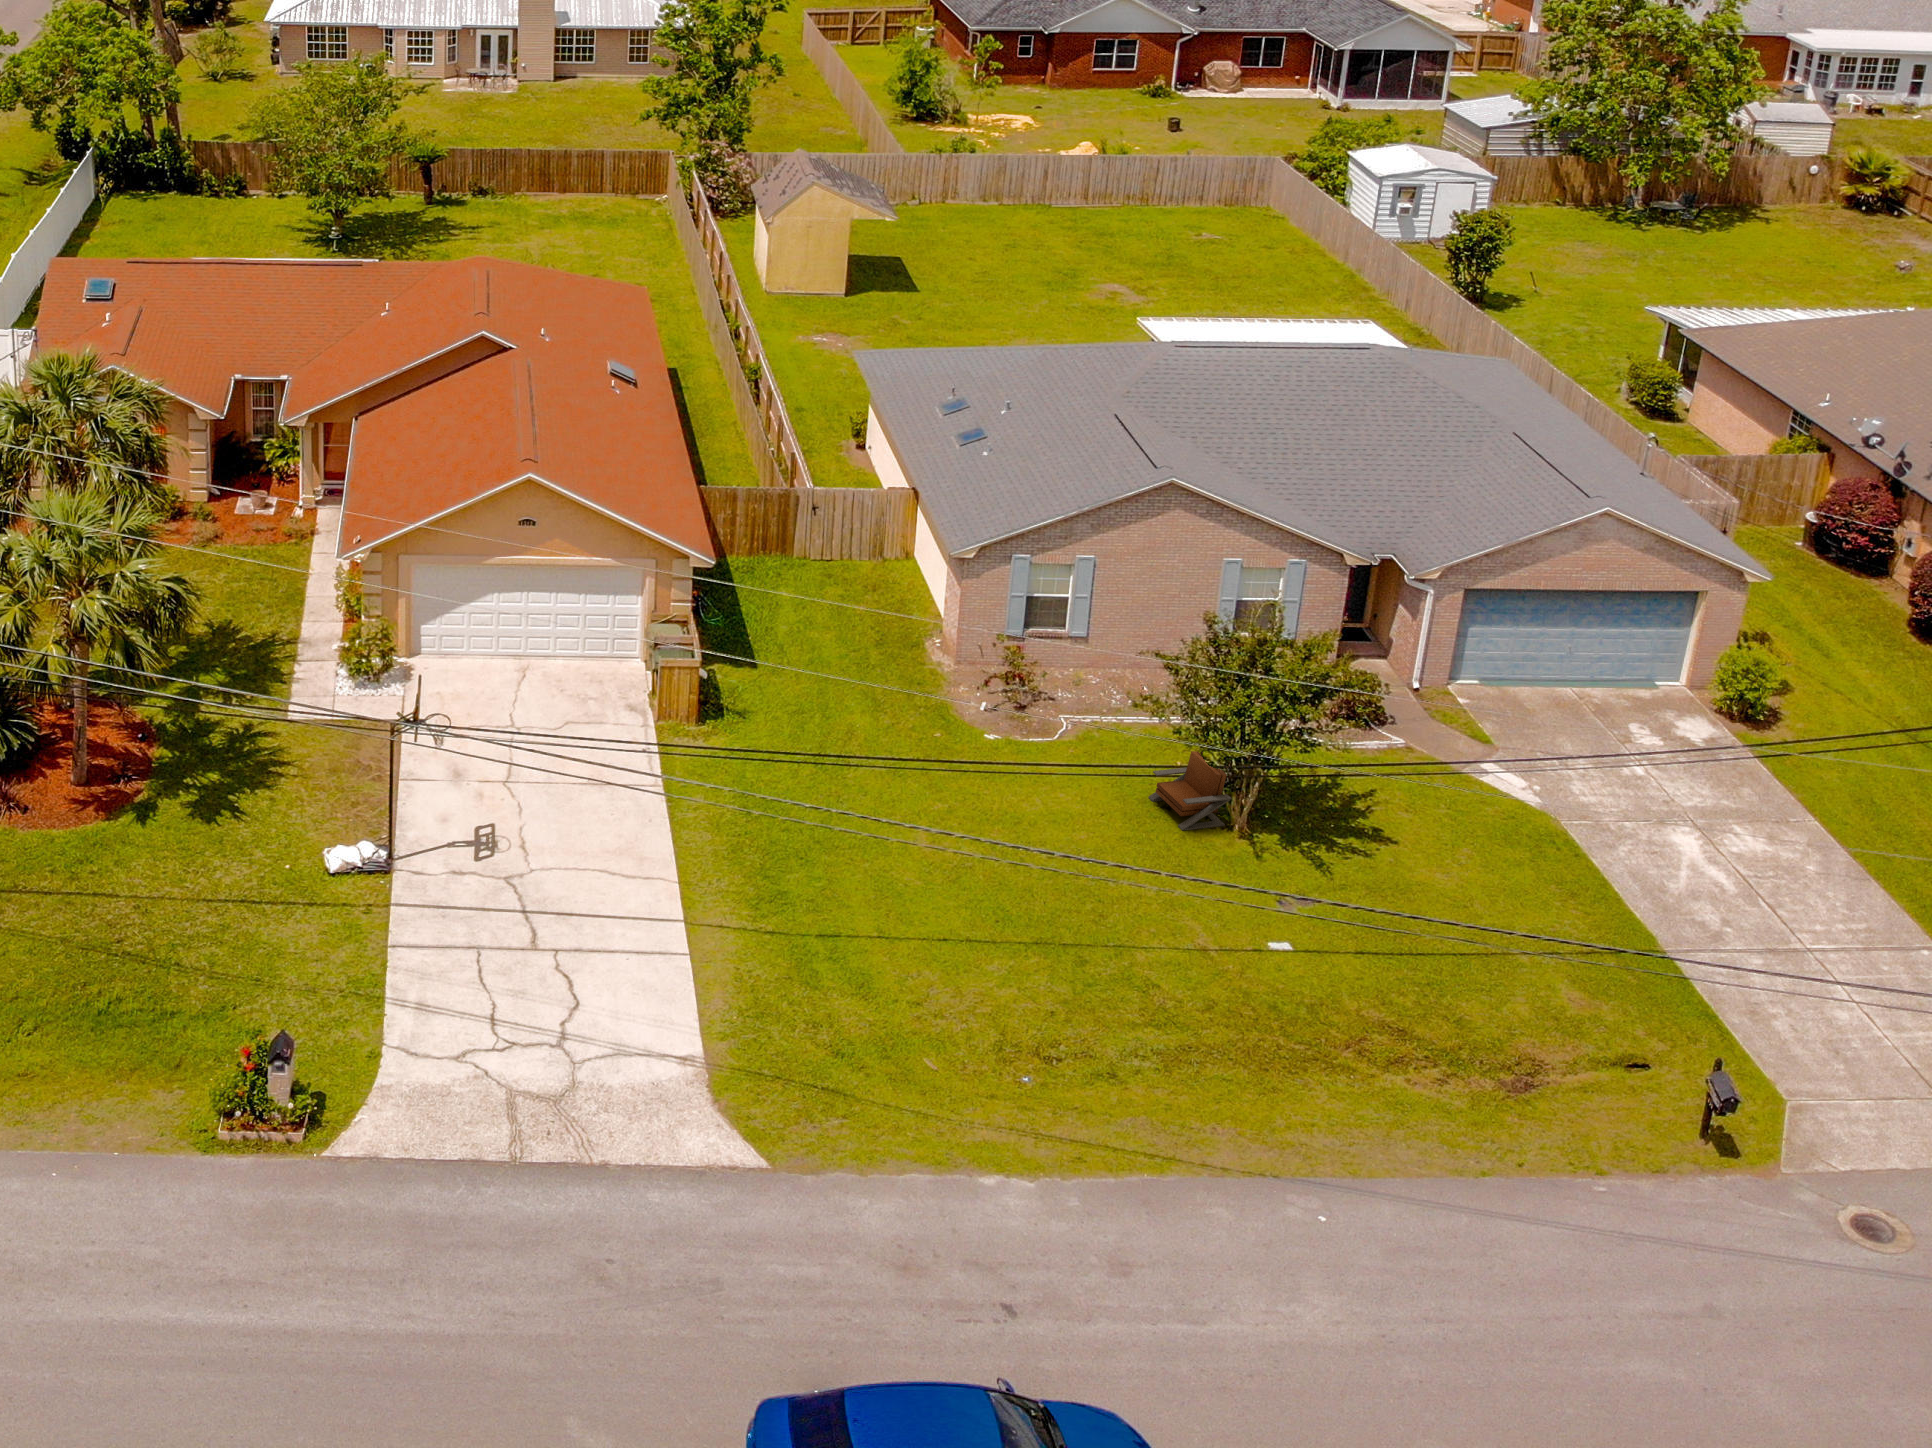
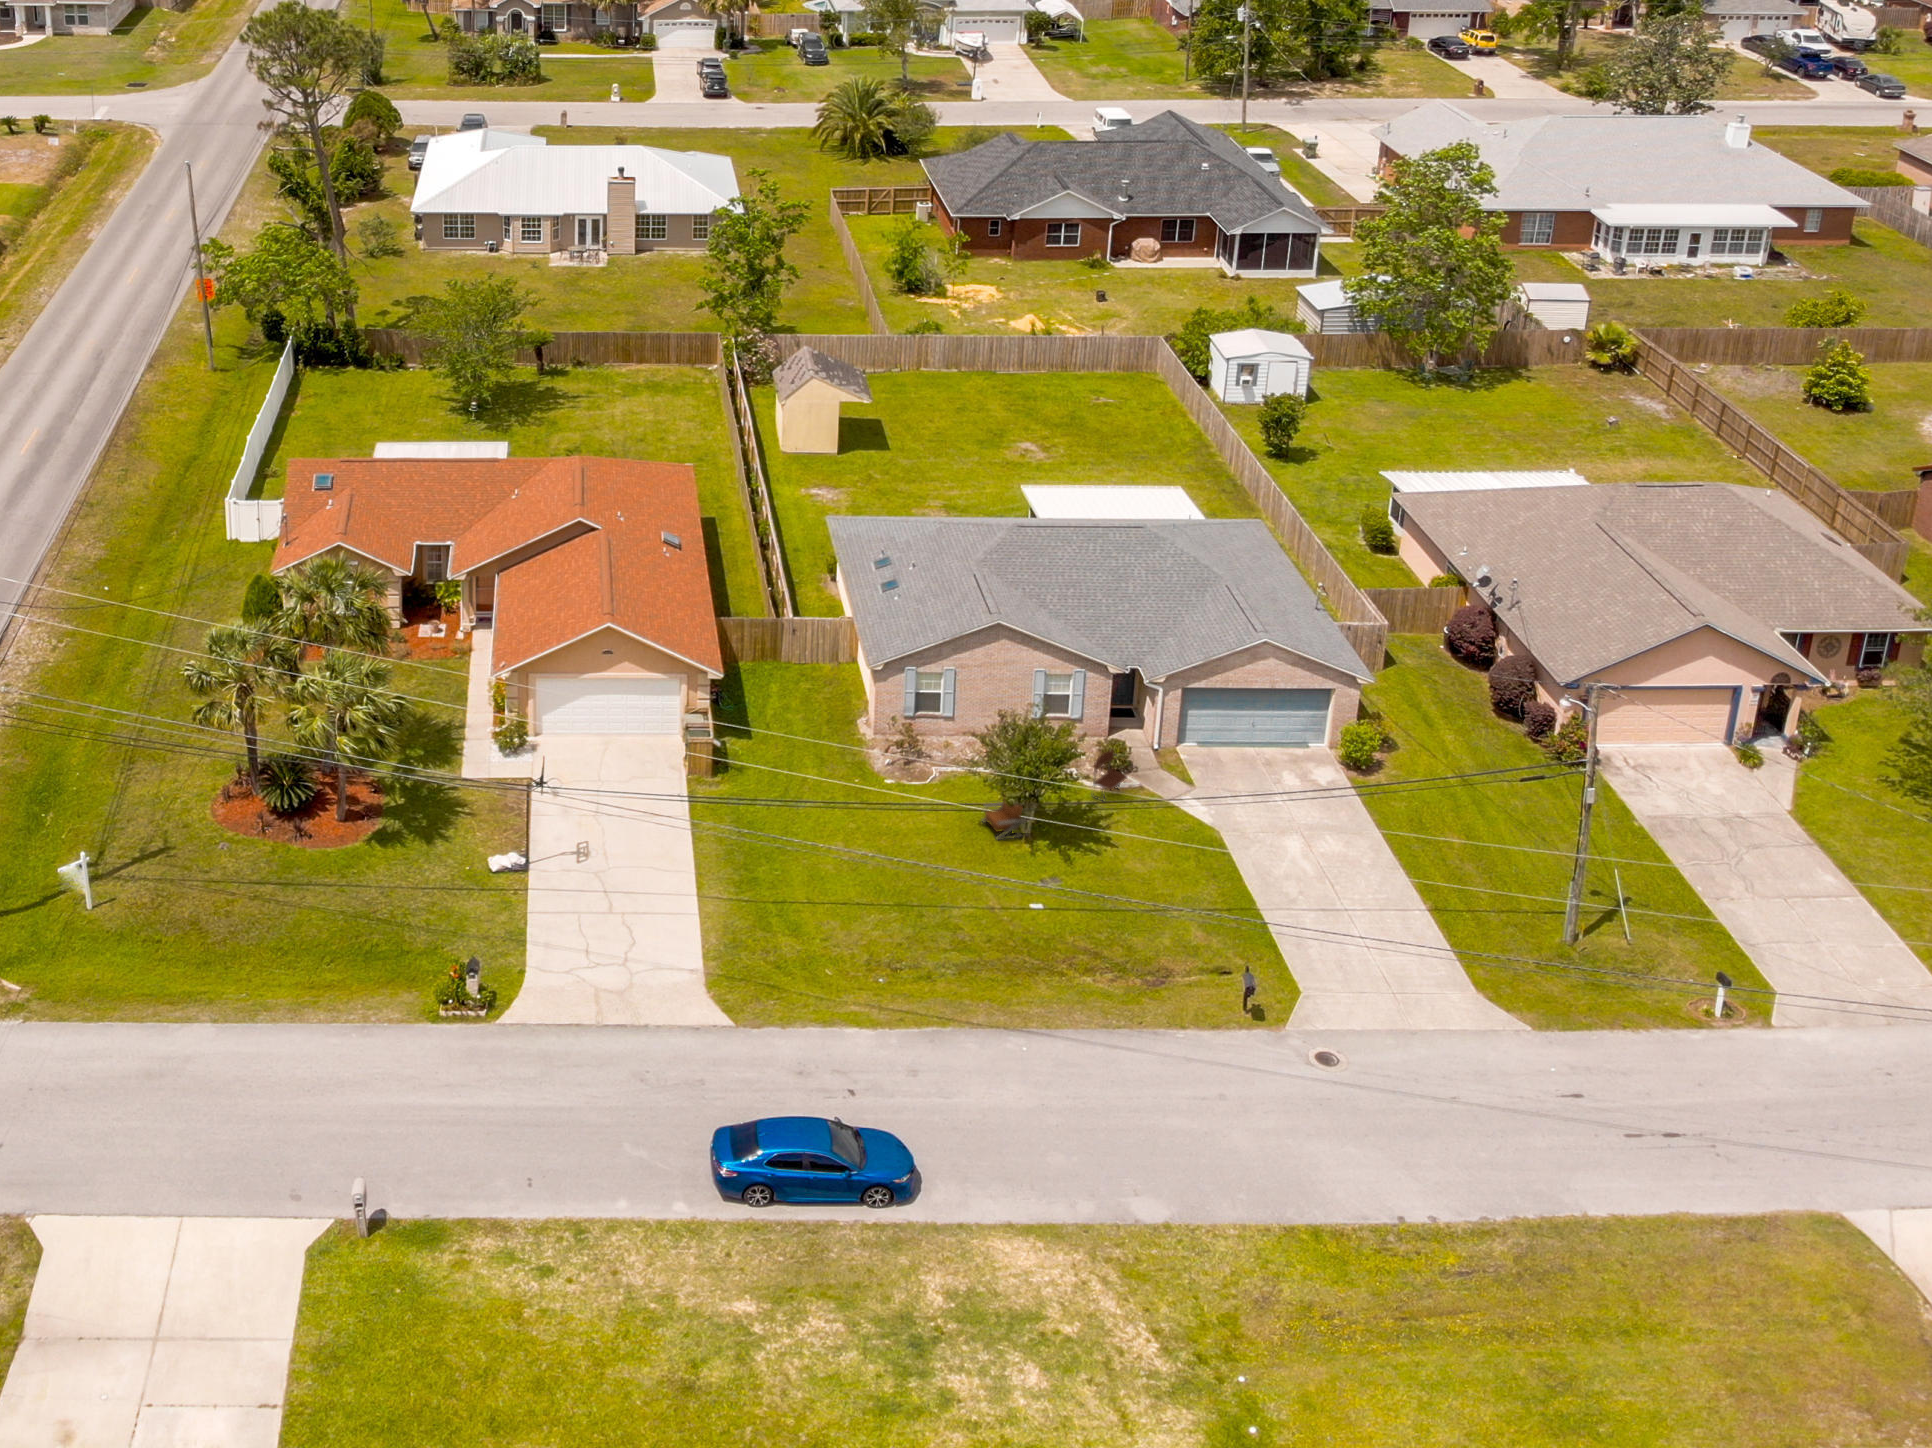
bench: none [1320,685,1381,771] -> present [1091,750,1127,801]

